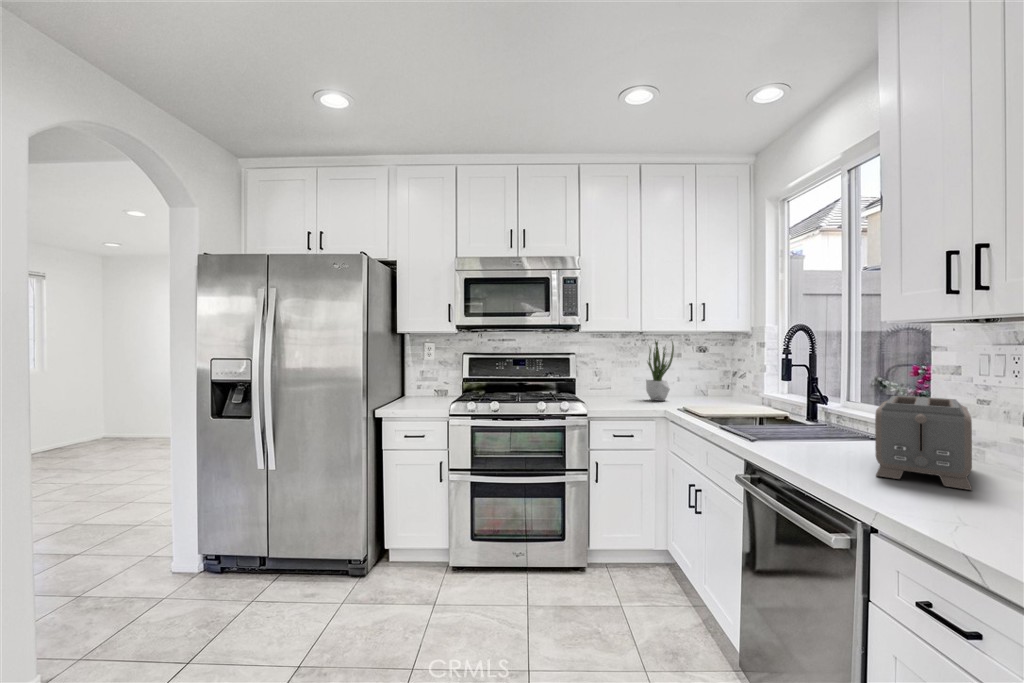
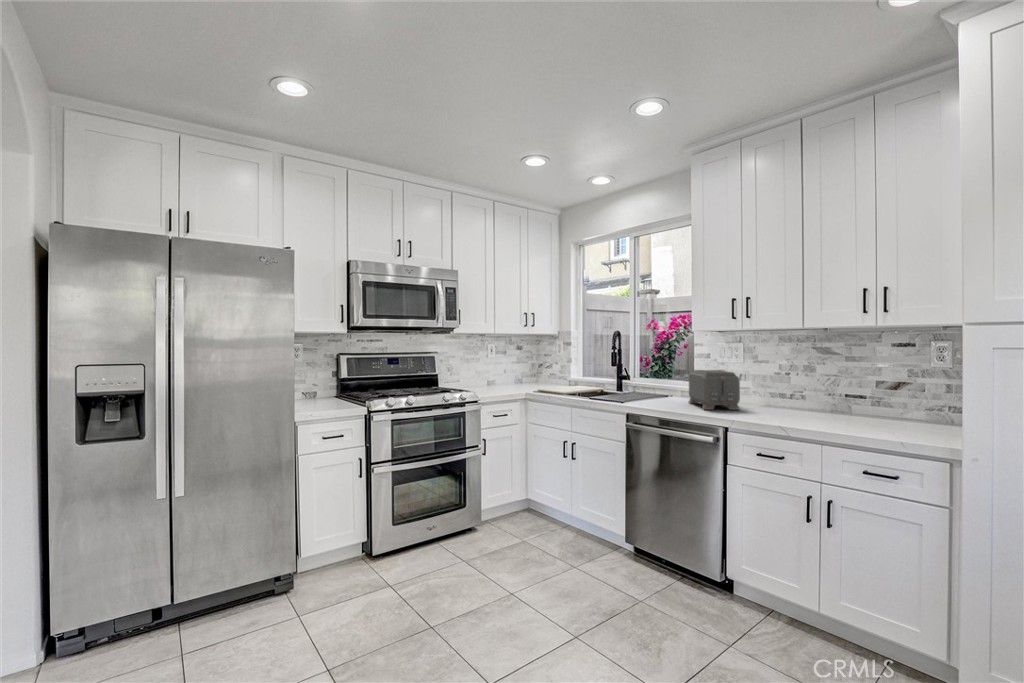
potted plant: present [646,341,674,401] -> none [496,338,517,388]

